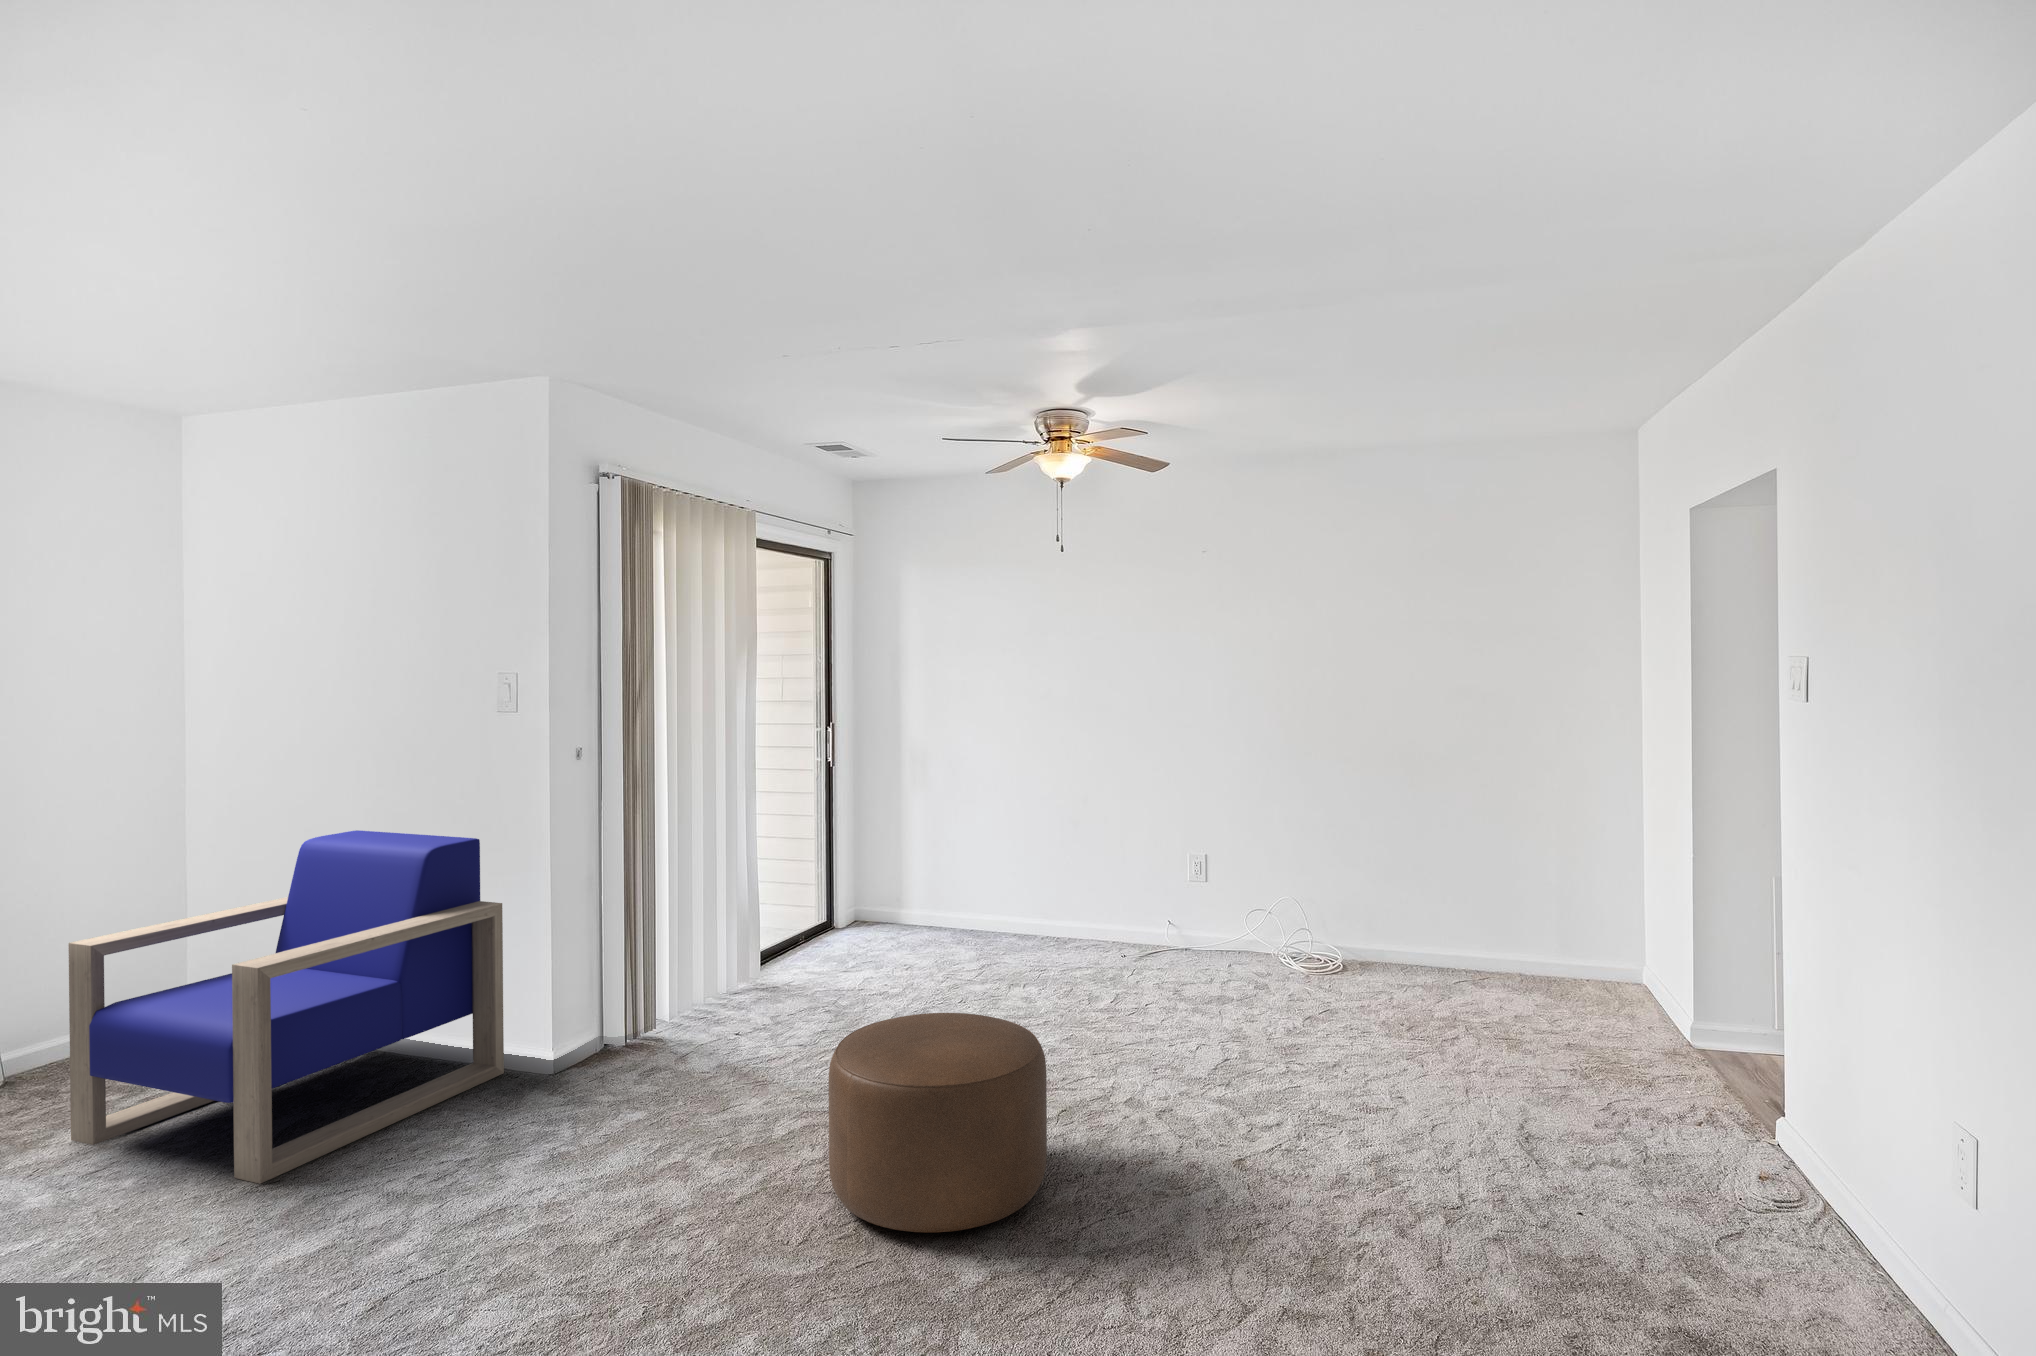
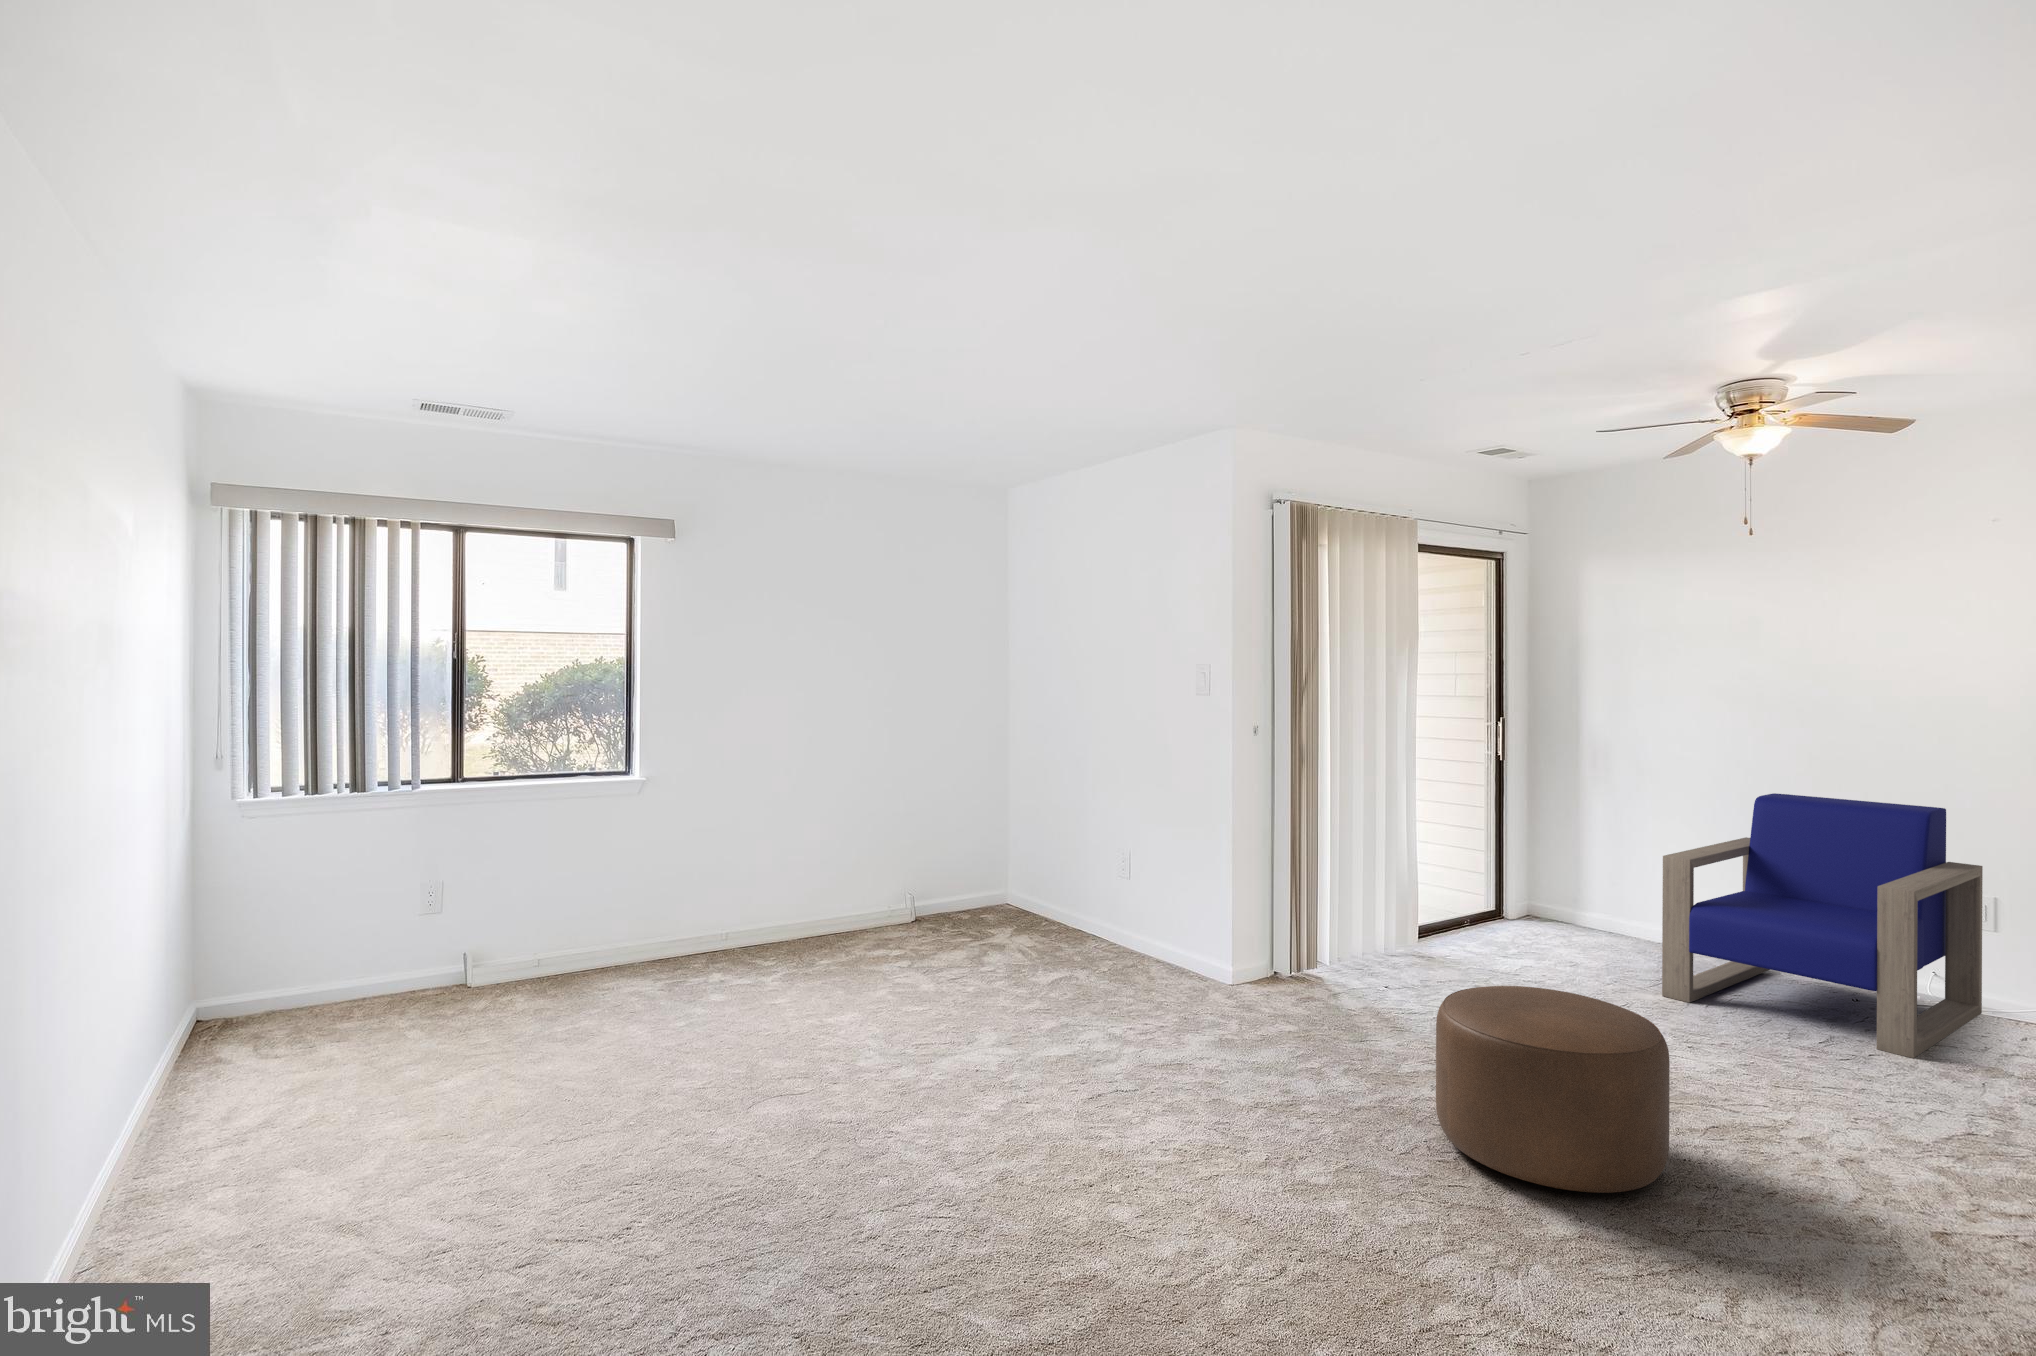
armchair: present [68,830,504,1184] -> present [1662,793,1983,1058]

